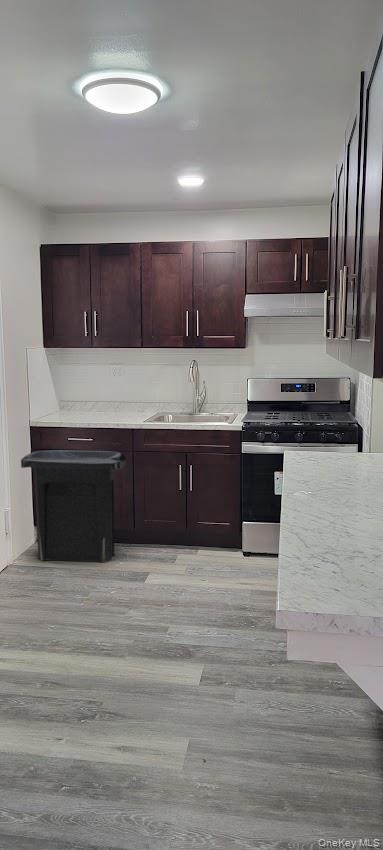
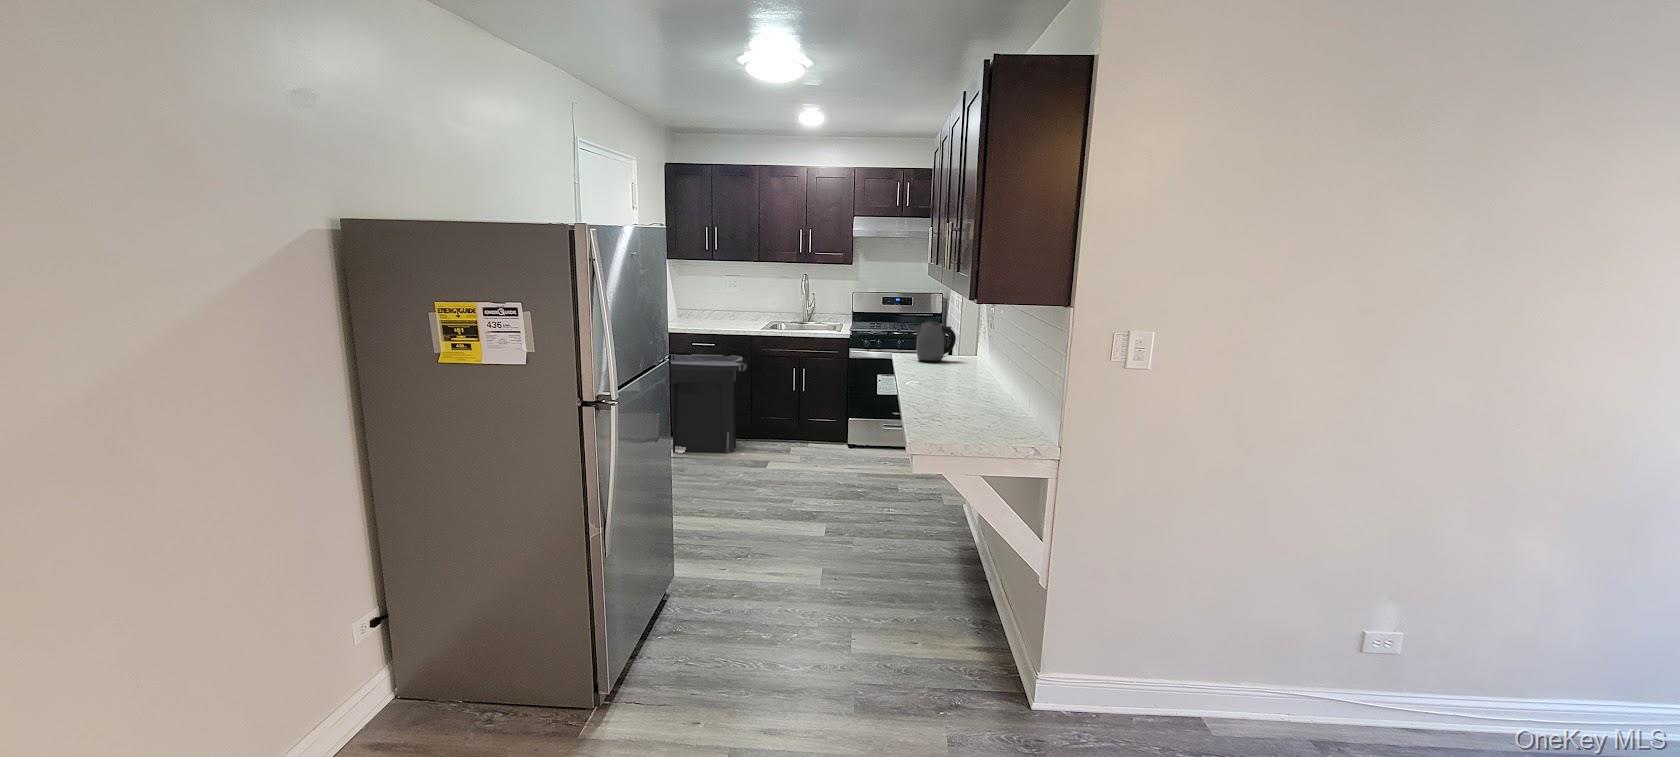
kettle: none [309,410,362,462] -> present [915,321,956,363]

